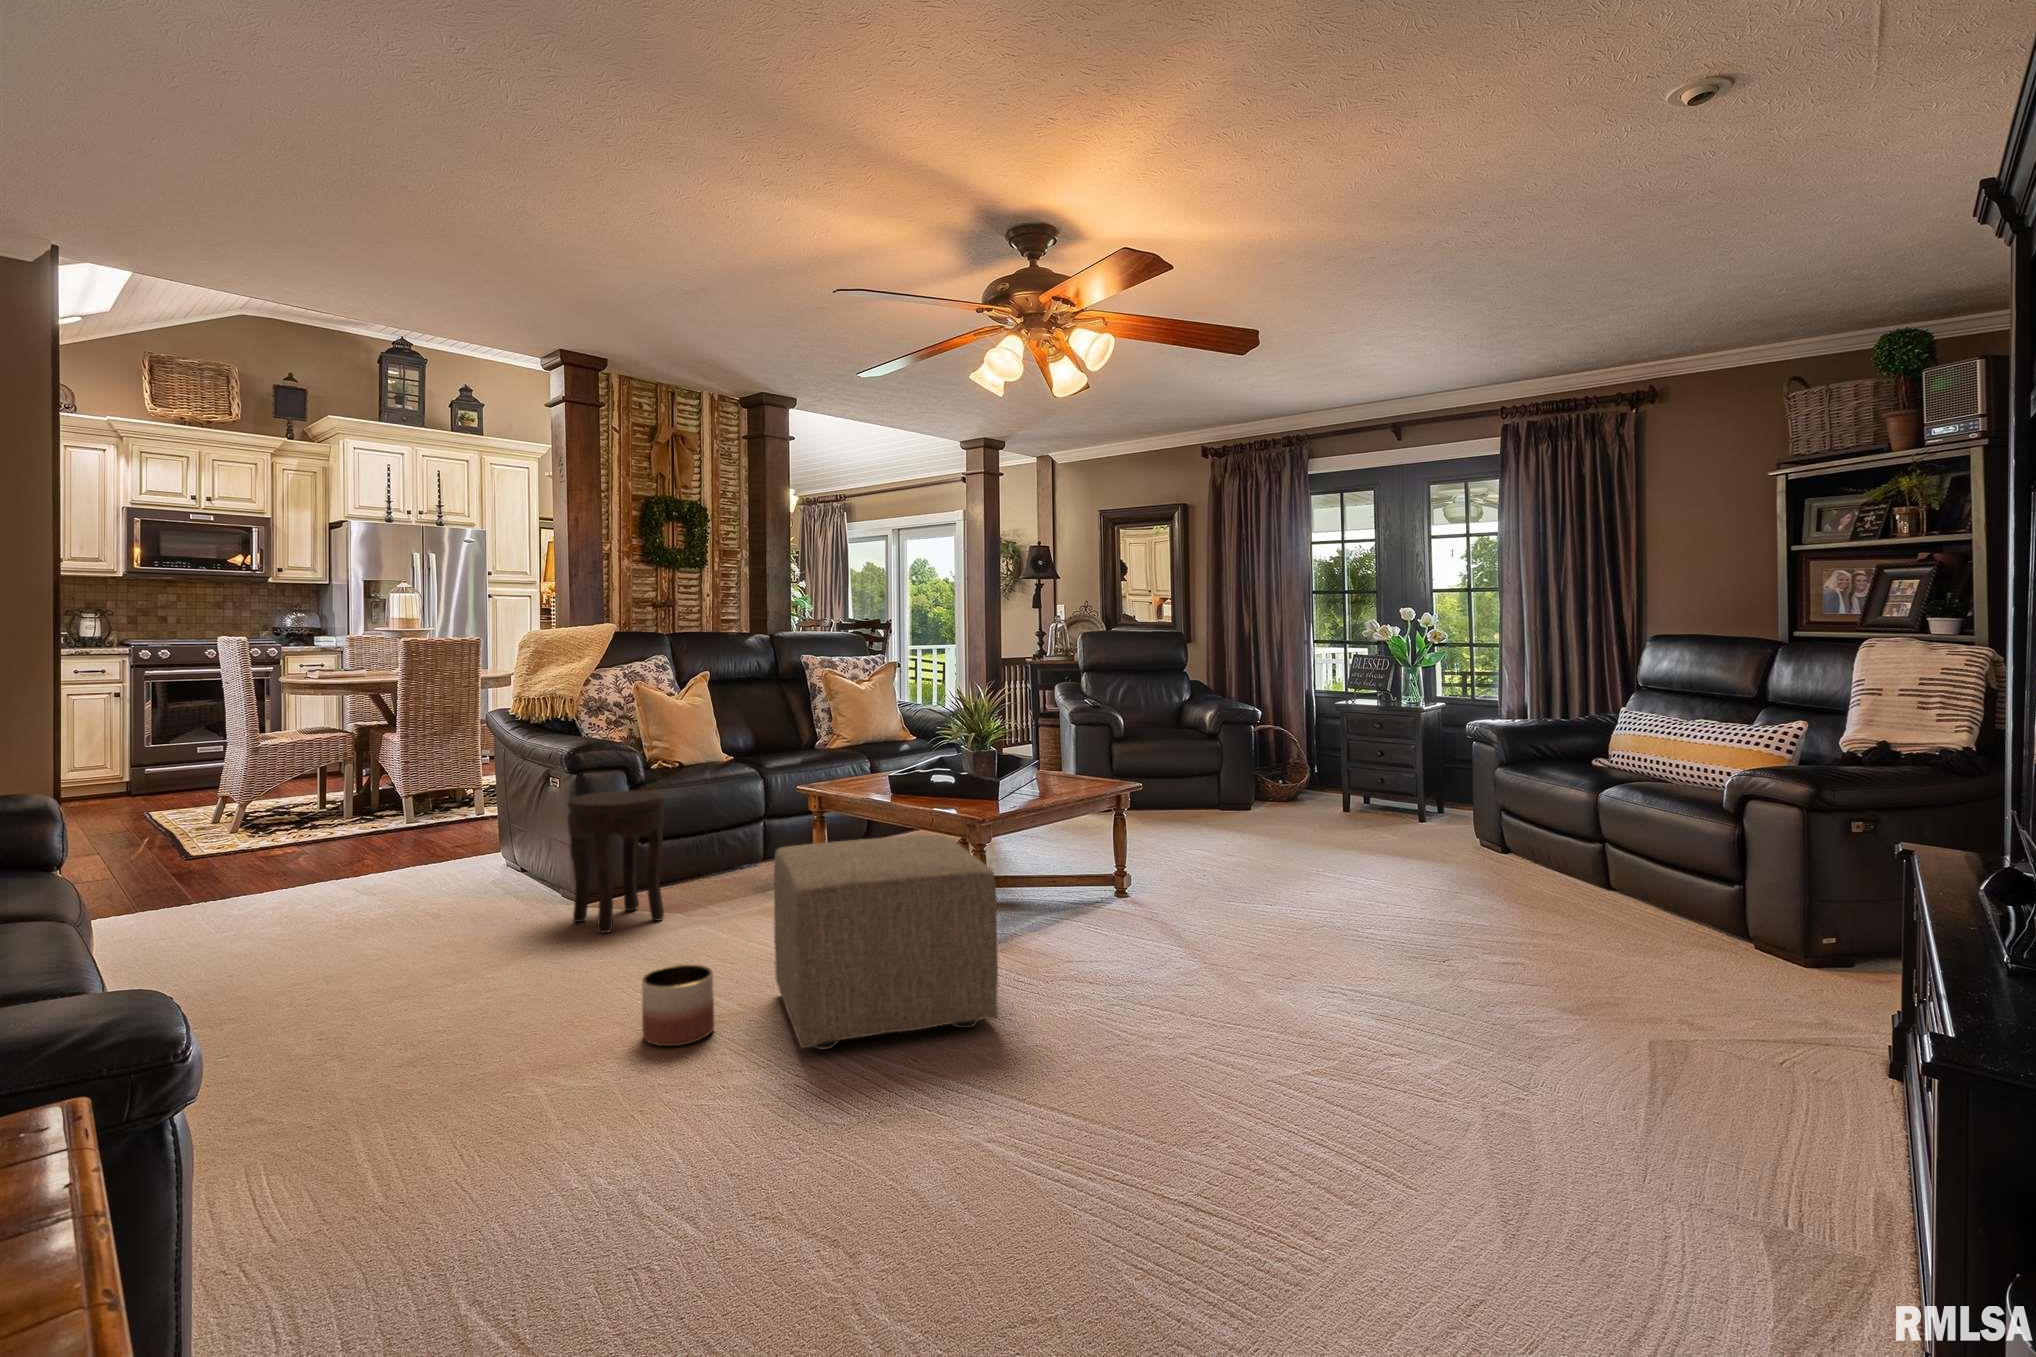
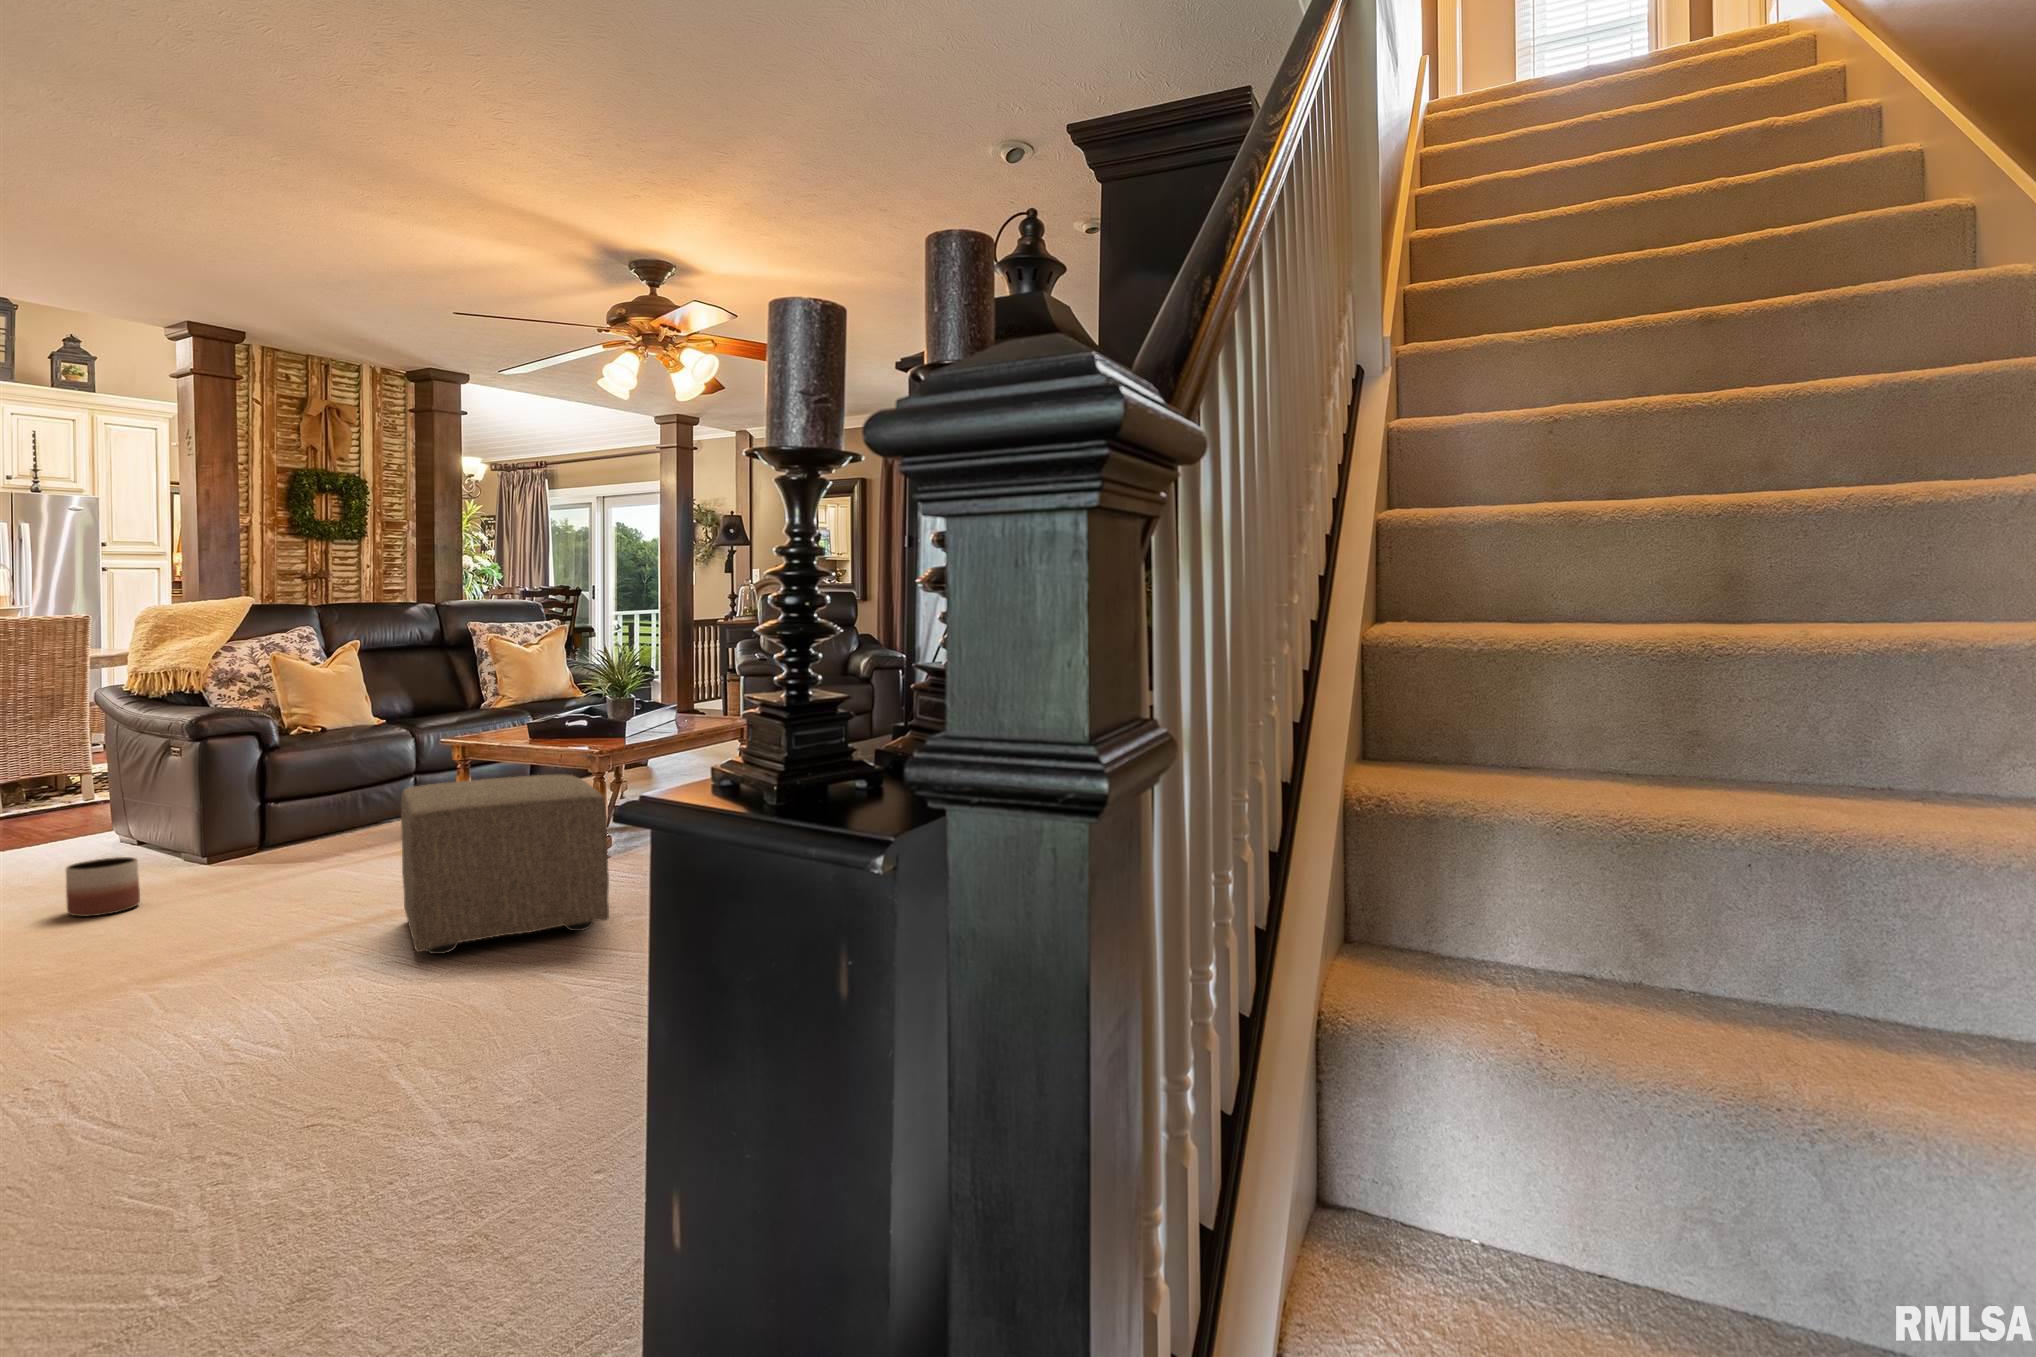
side table: present [567,791,664,934] -> none [187,752,300,888]
planter: present [642,965,714,1046] -> present [66,857,140,916]

